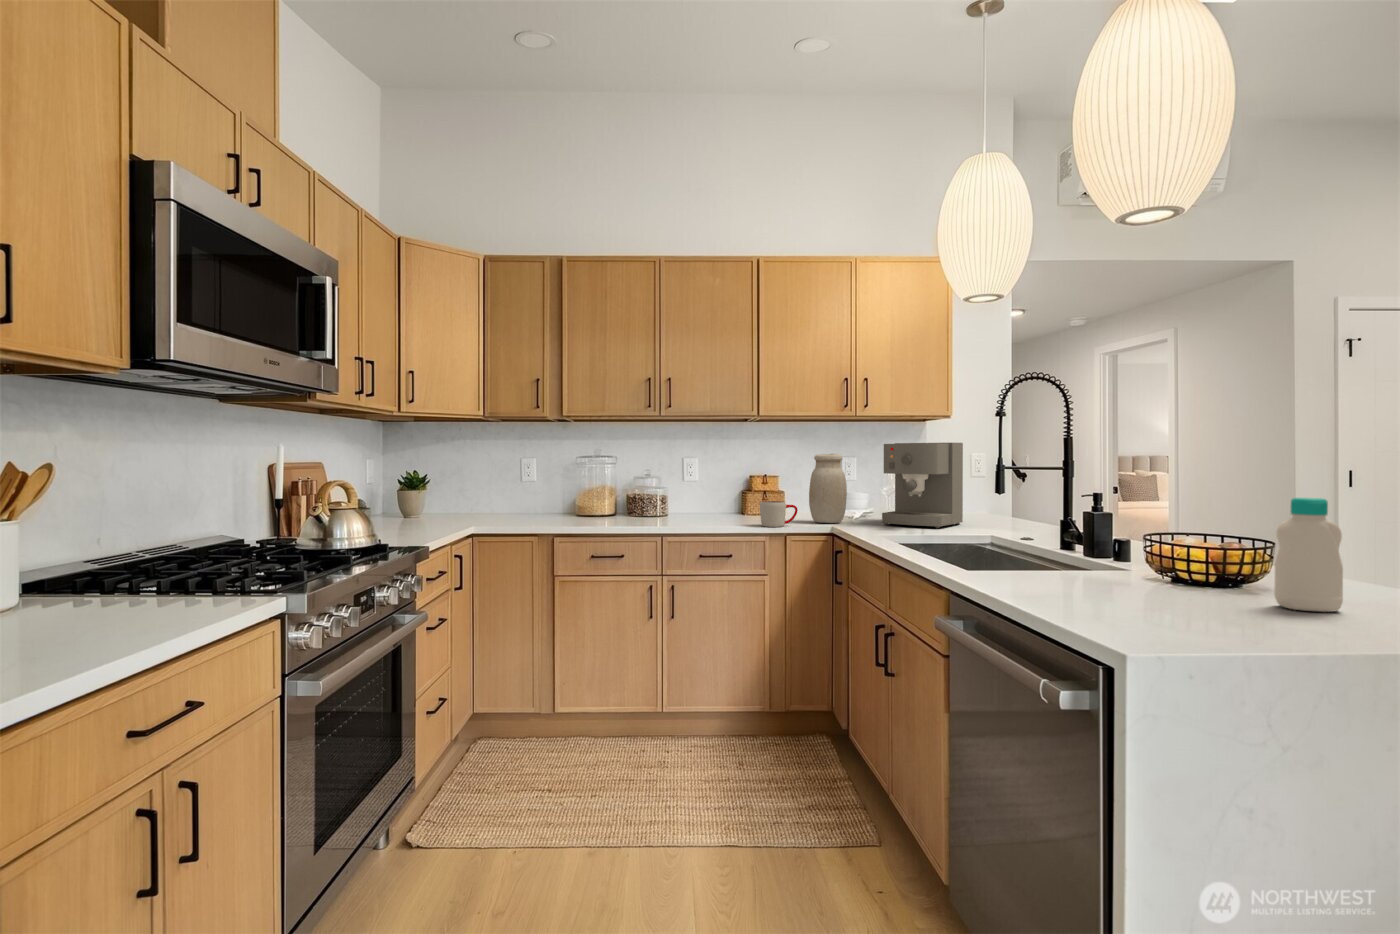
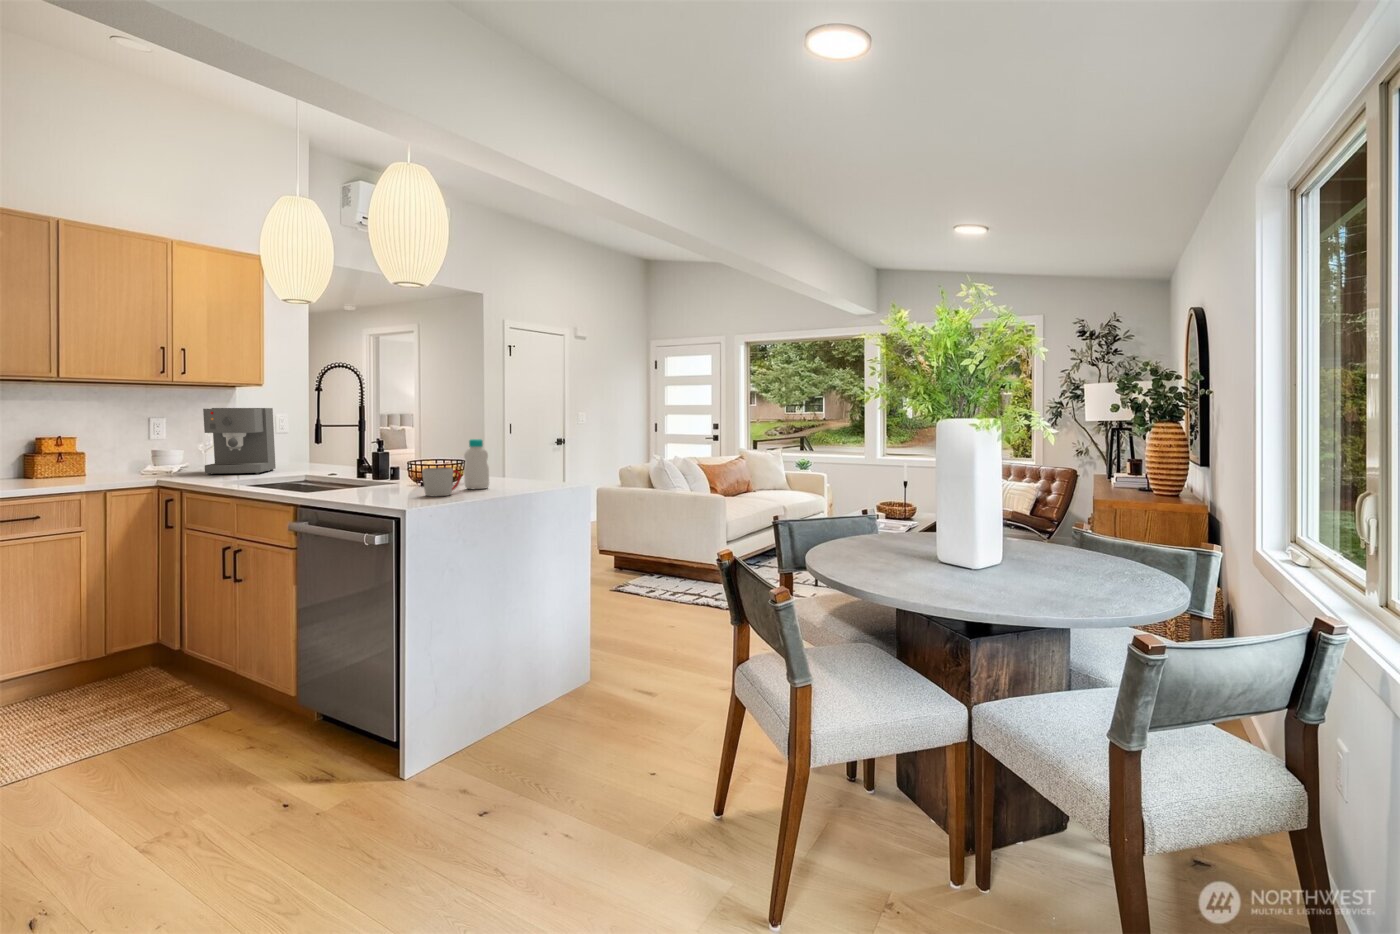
jar: present [809,454,847,523] -> none [125,417,167,477]
mug: present [760,501,798,527] -> present [422,467,461,496]

